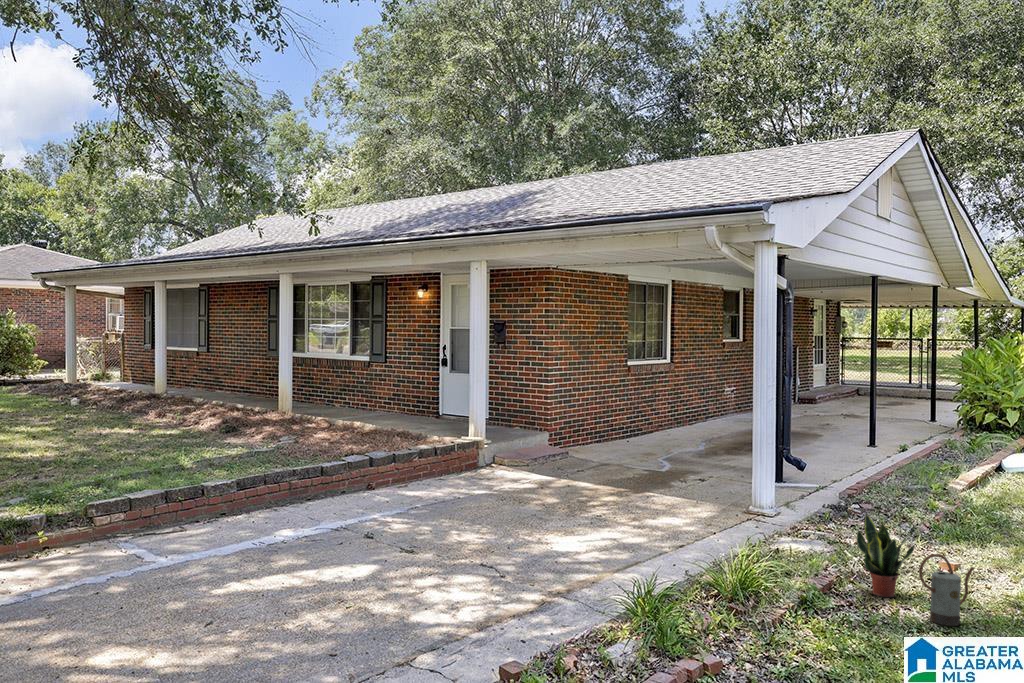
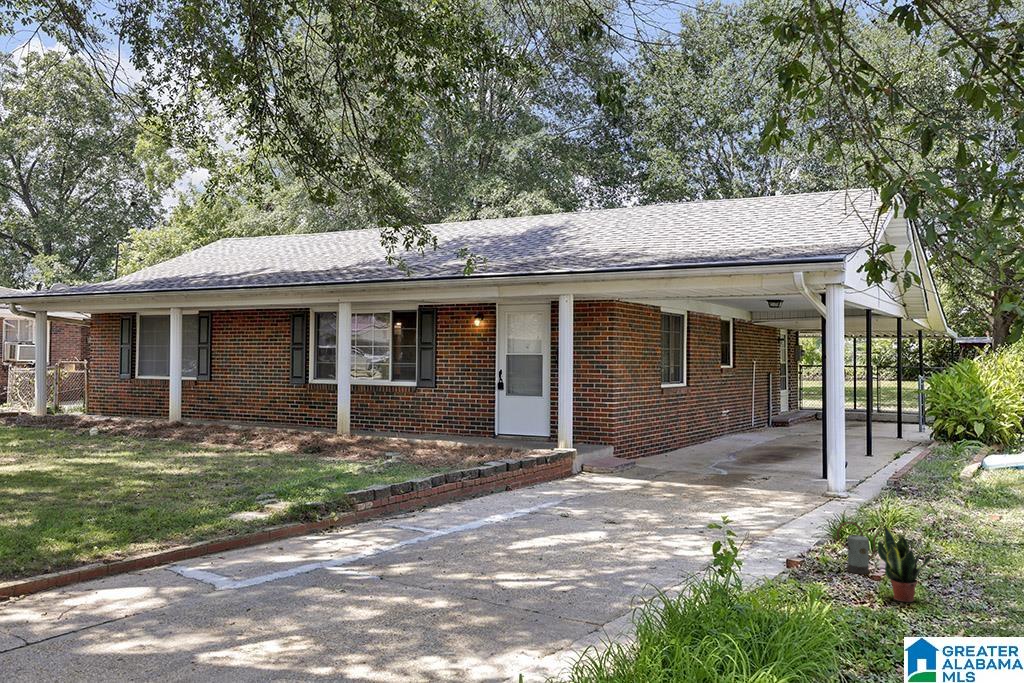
watering can: present [919,554,974,626] -> present [837,522,879,574]

